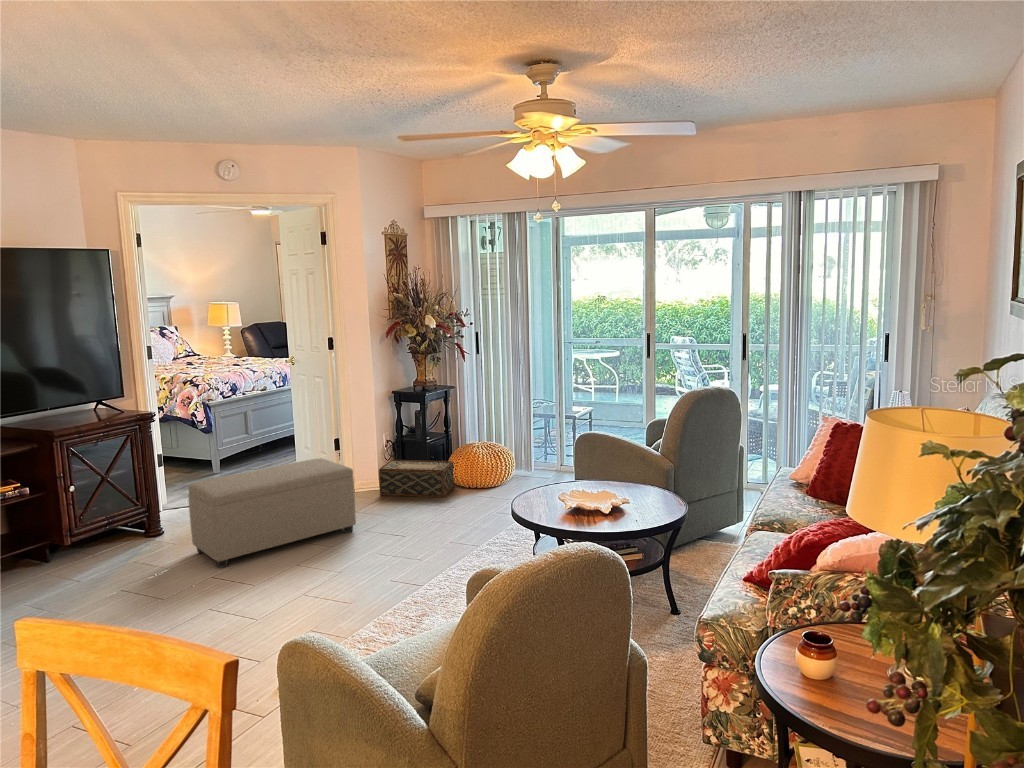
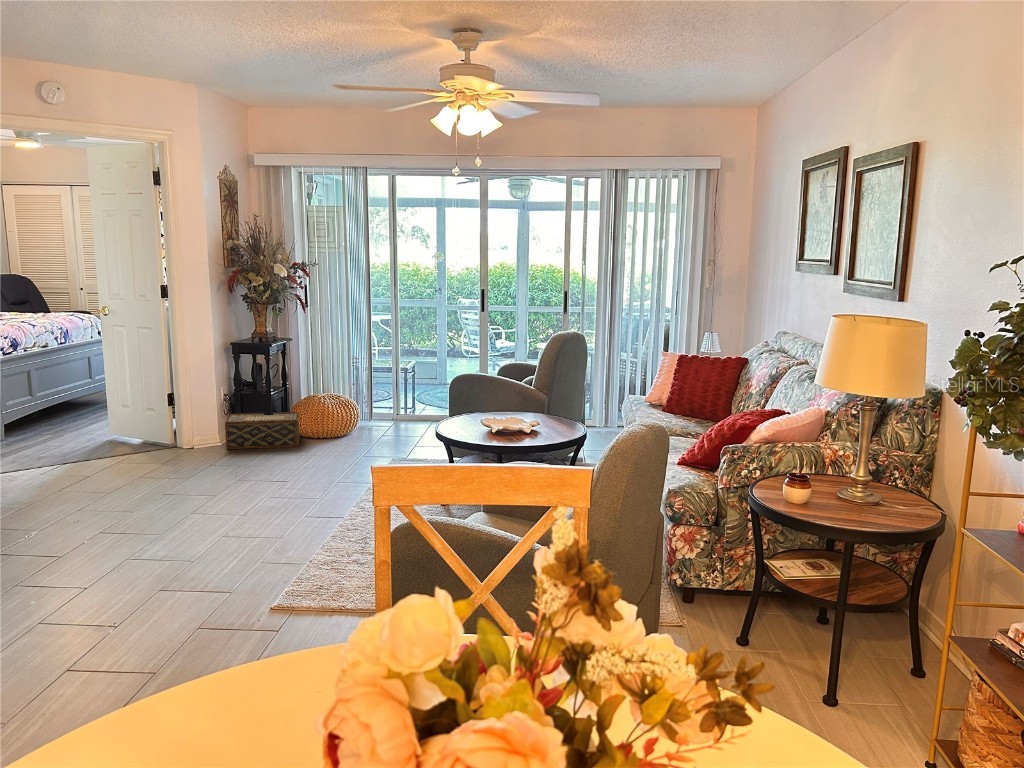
ottoman: present [188,458,356,568] -> none [45,410,229,527]

